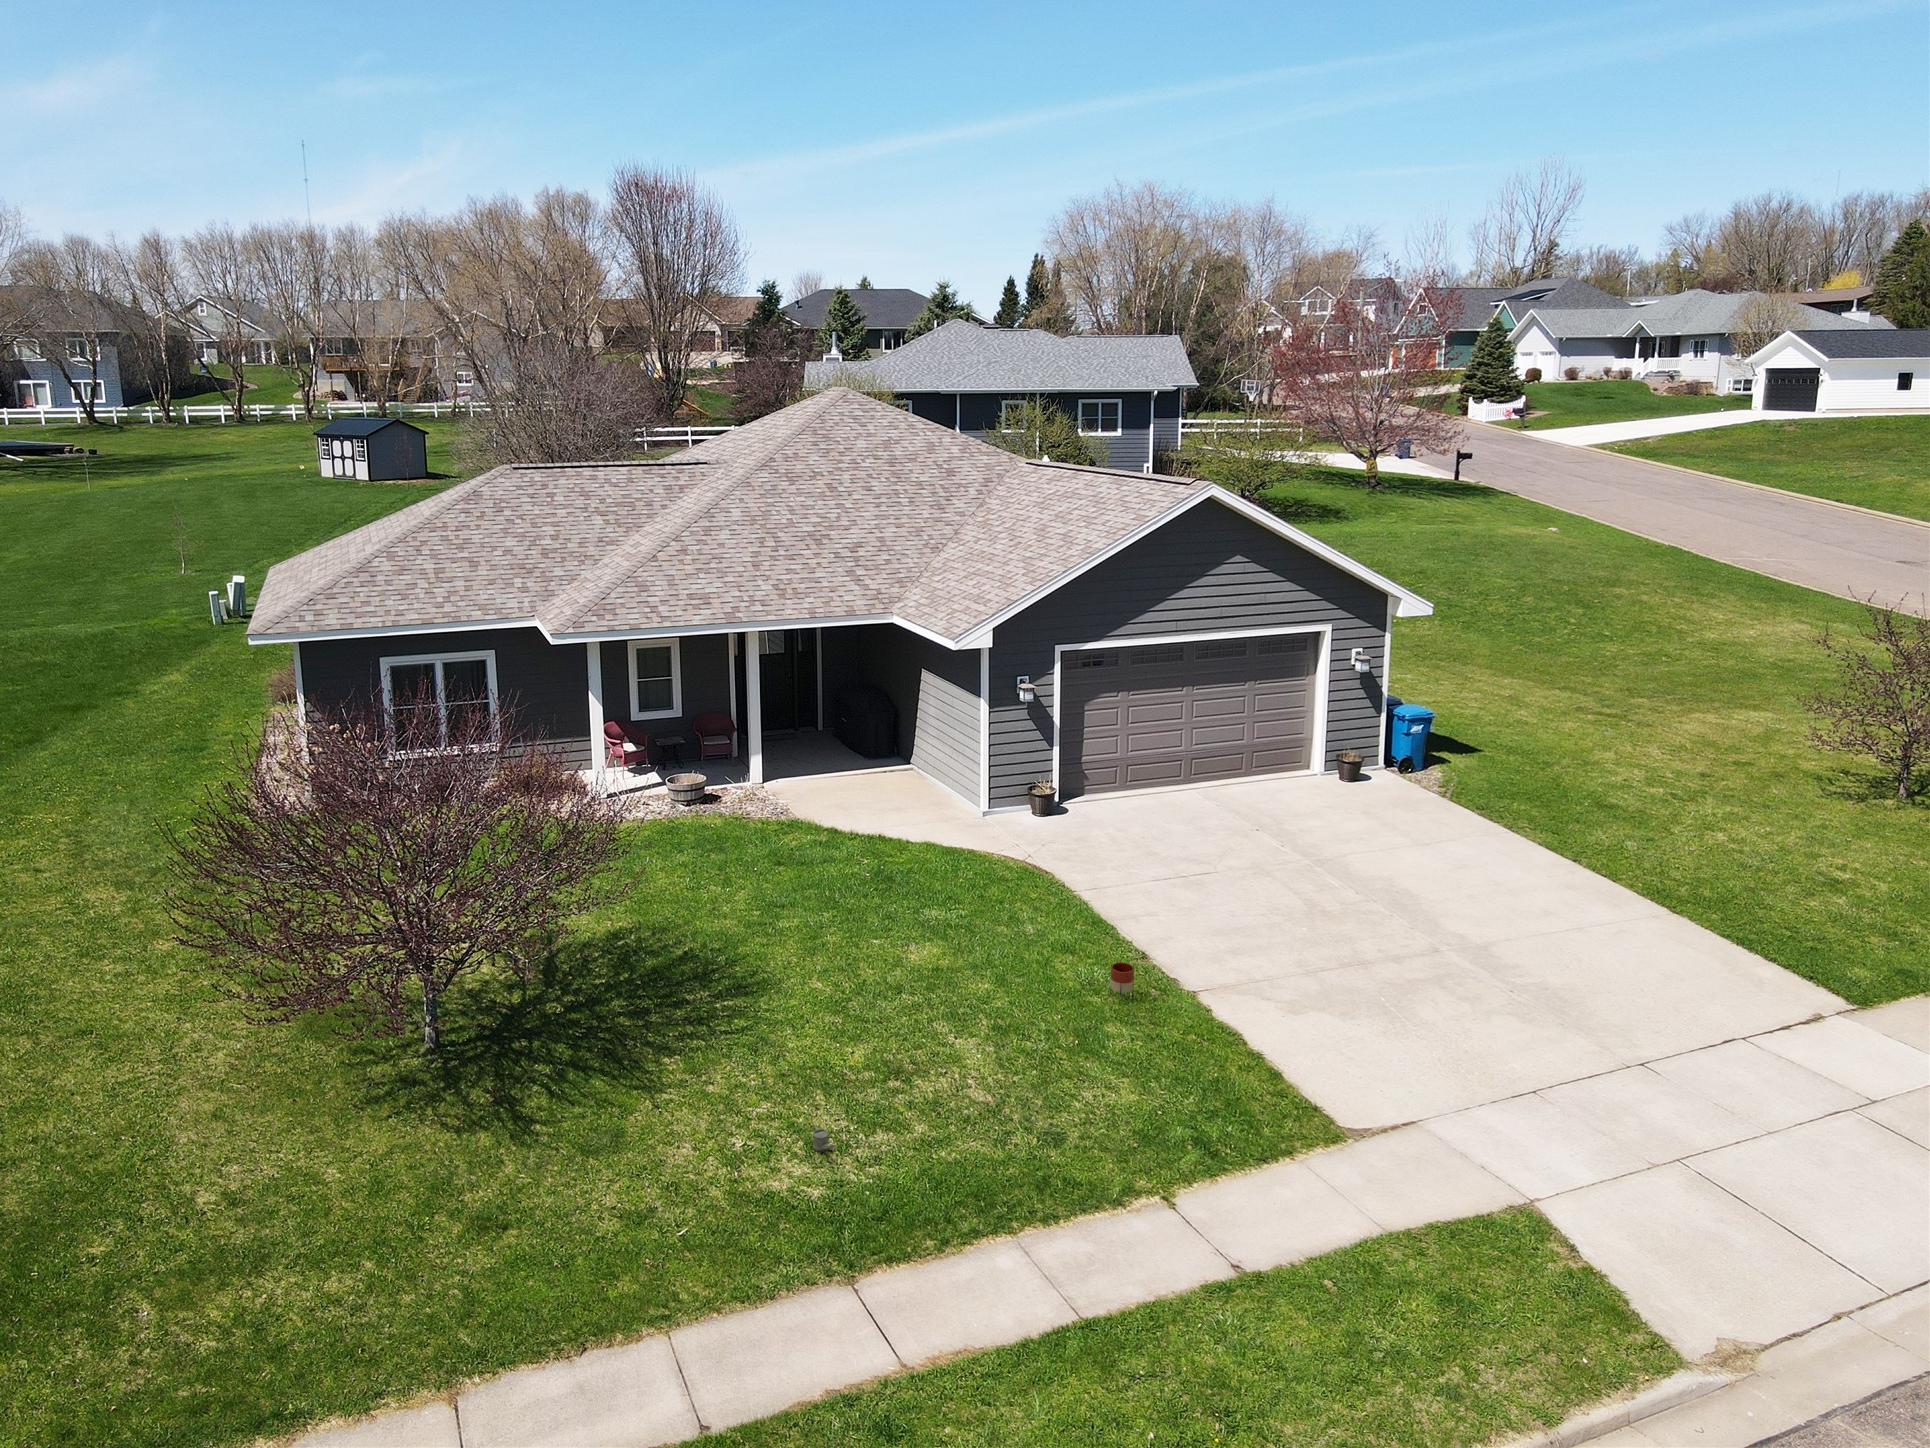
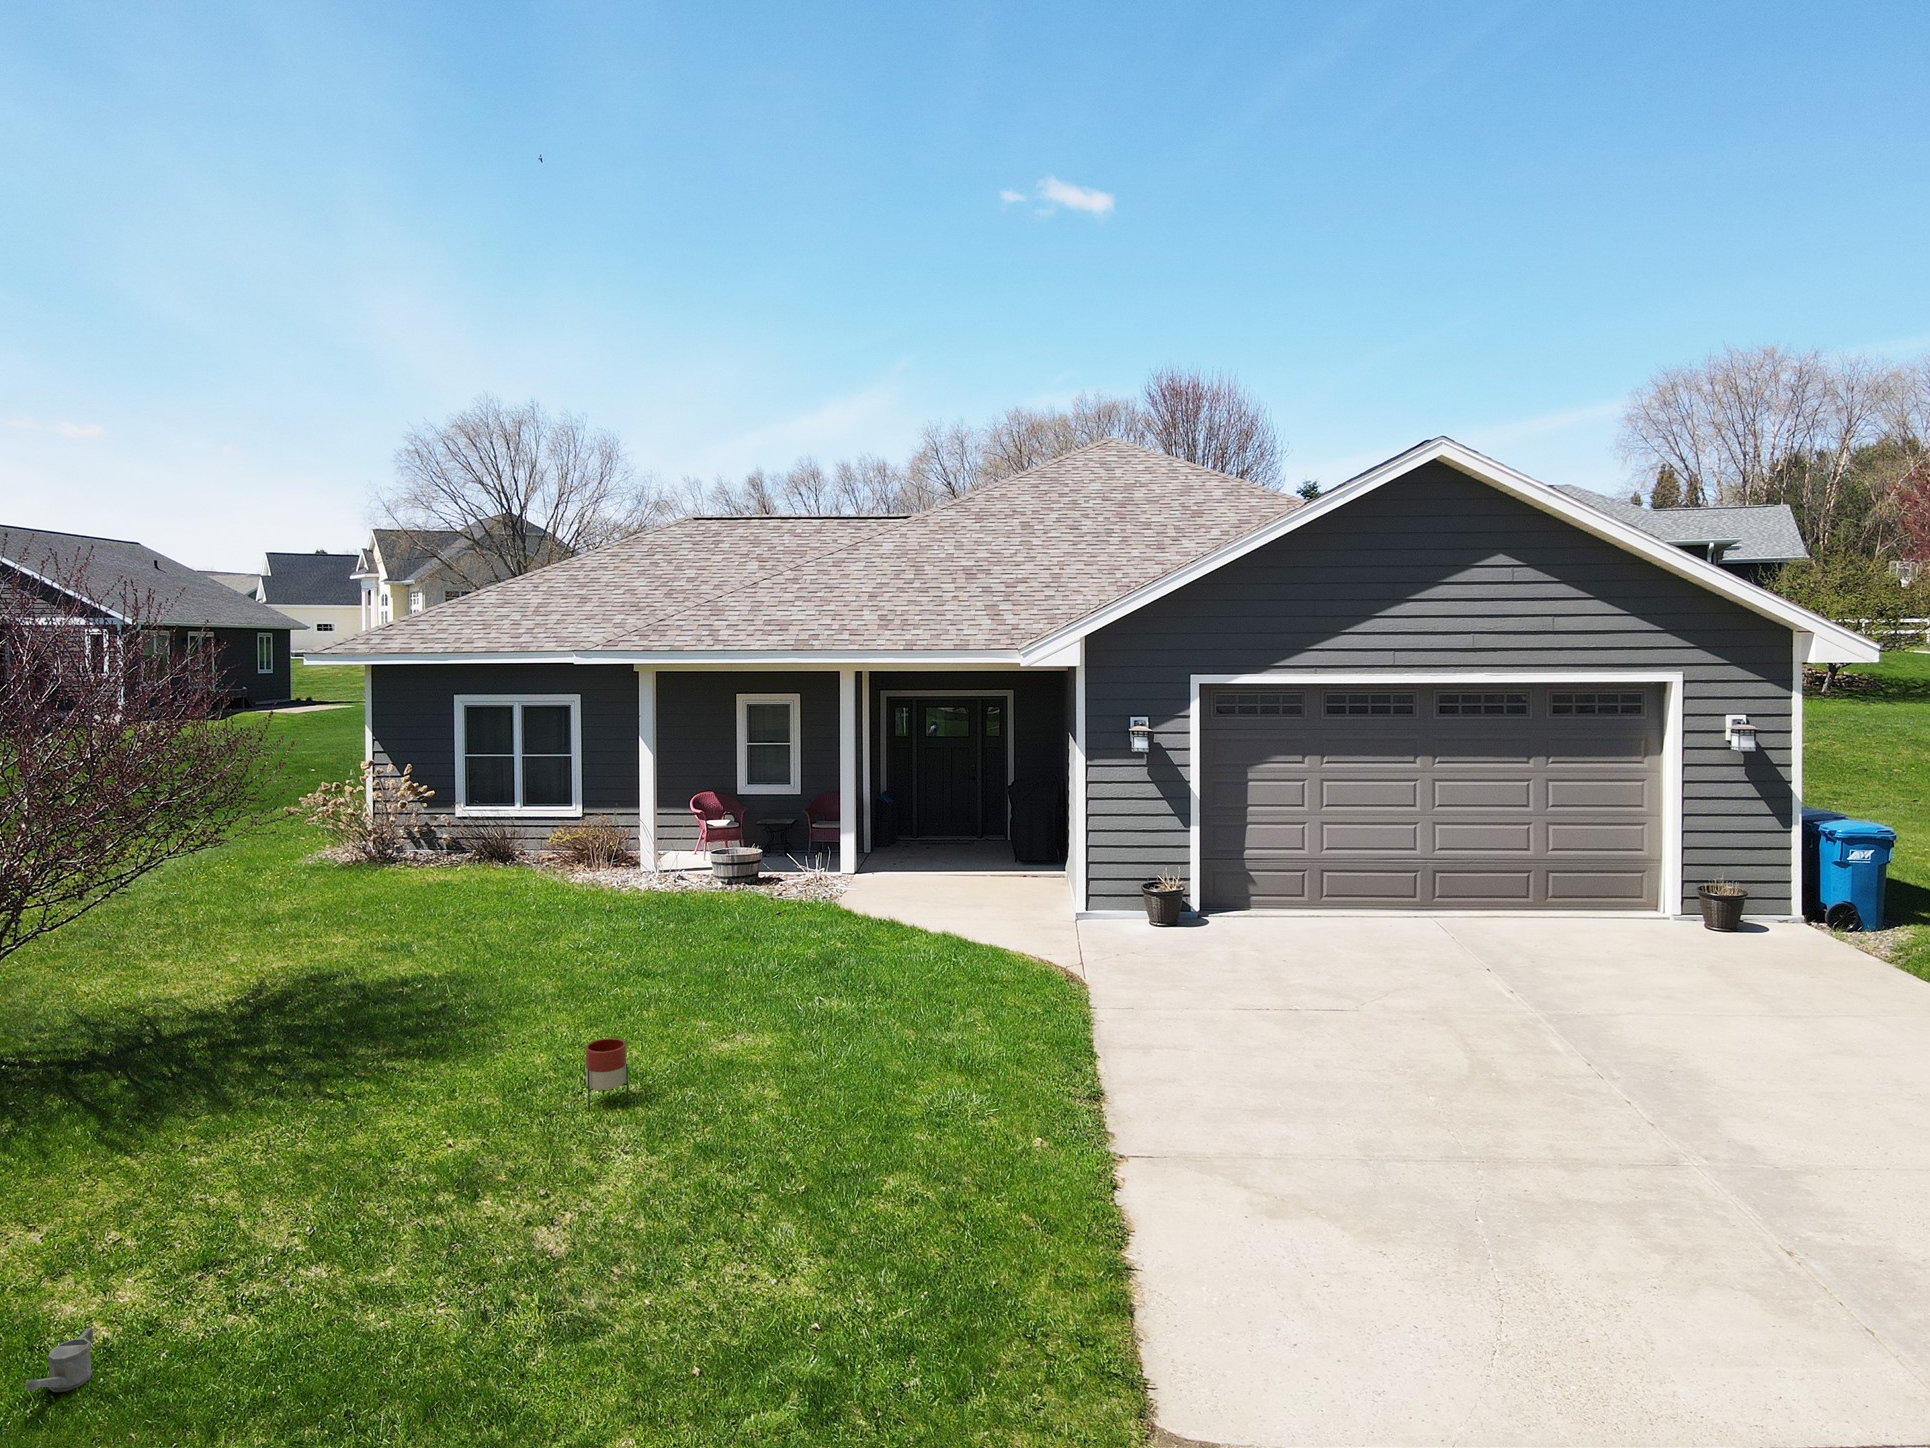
planter: present [1110,962,1134,1004] -> present [586,1038,628,1111]

